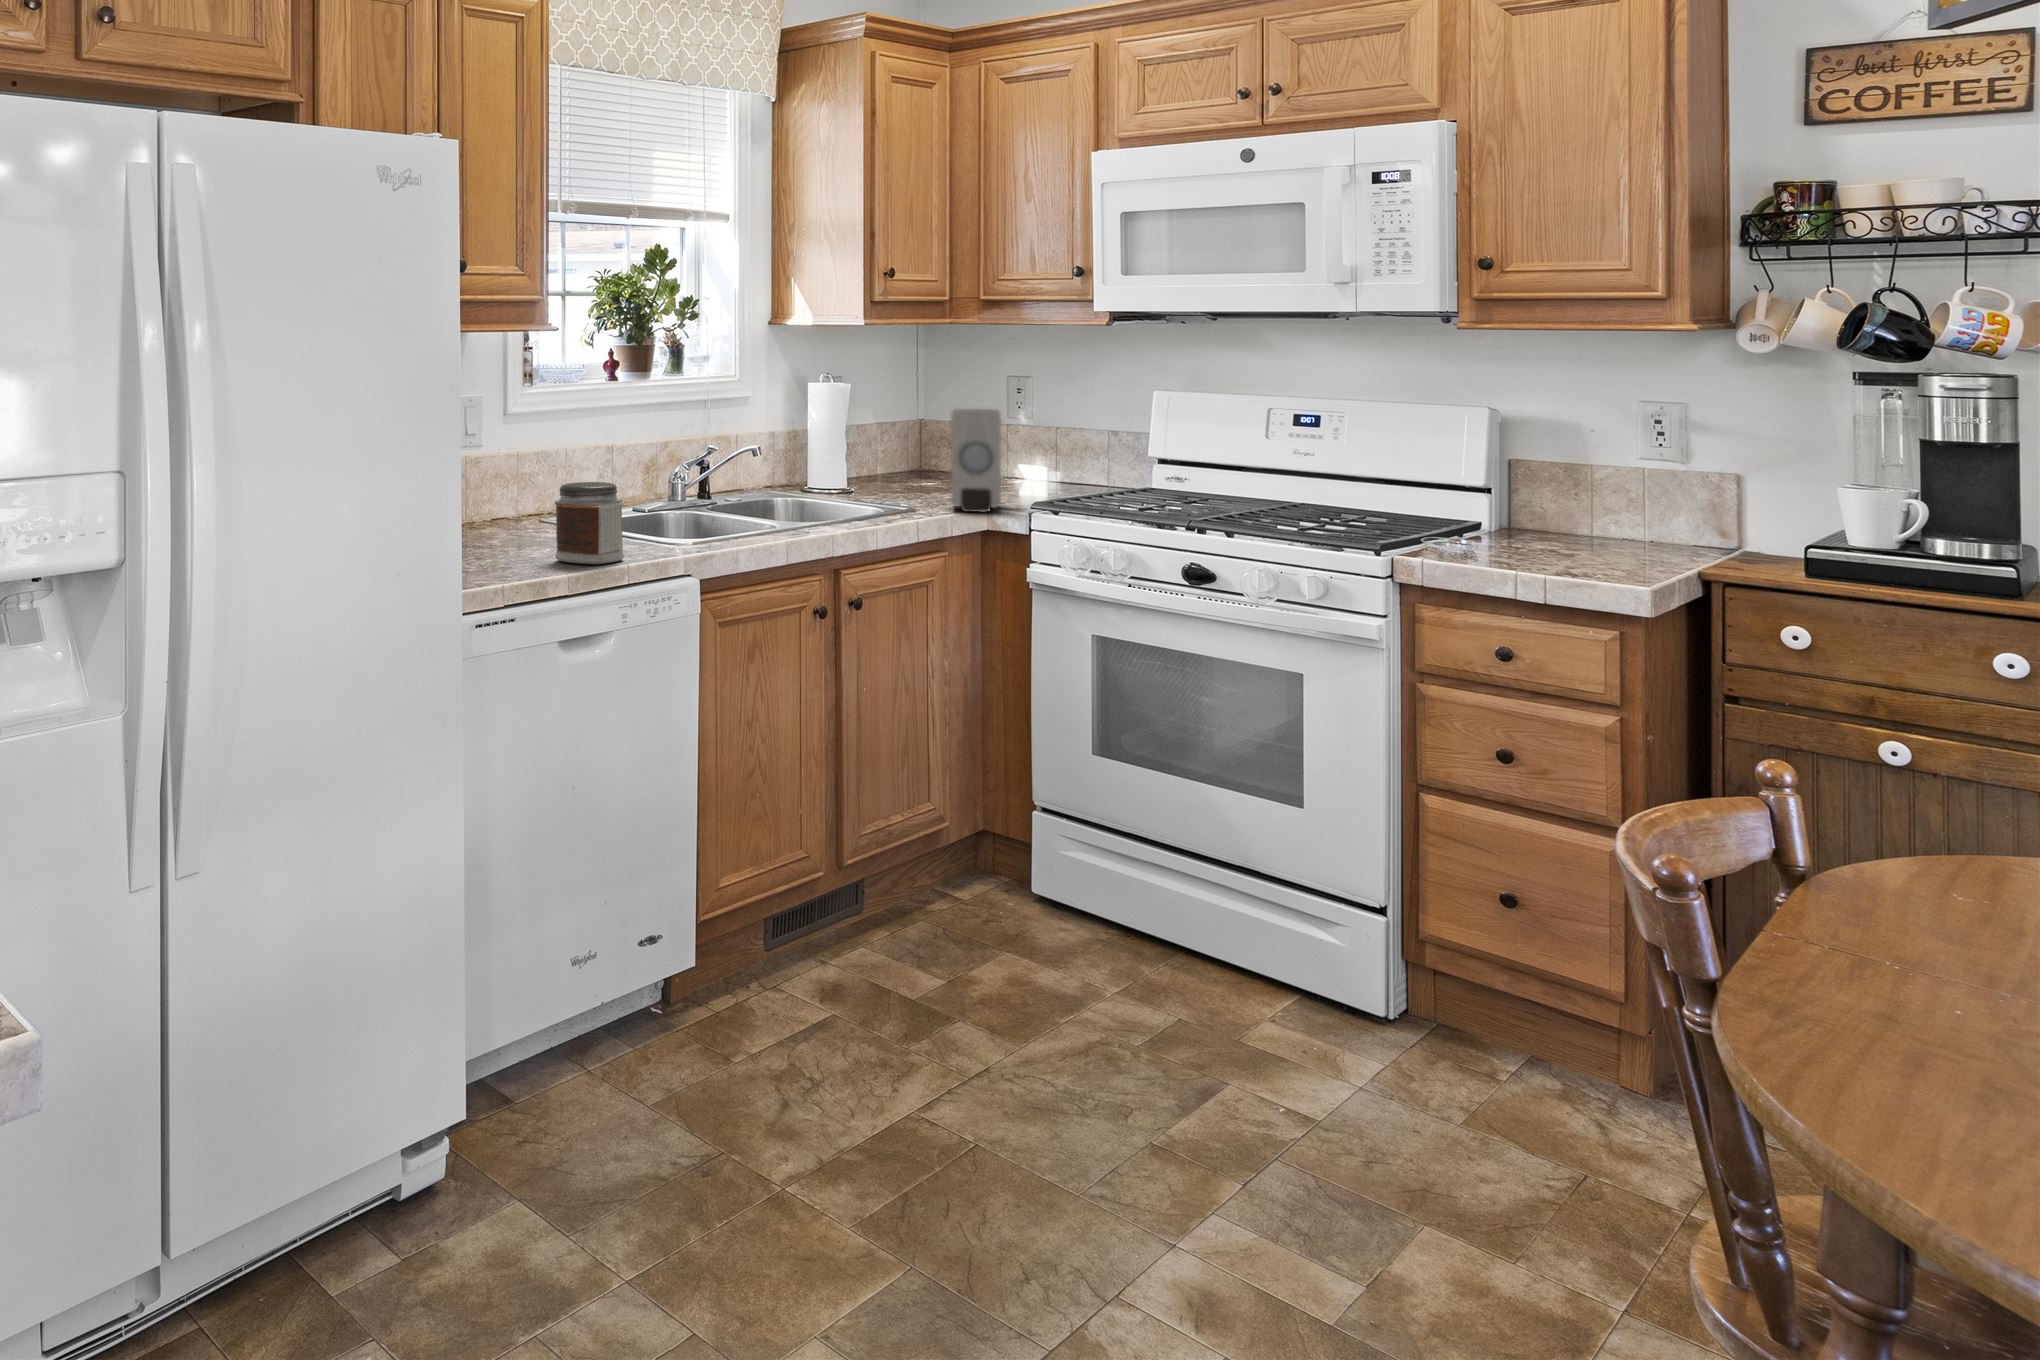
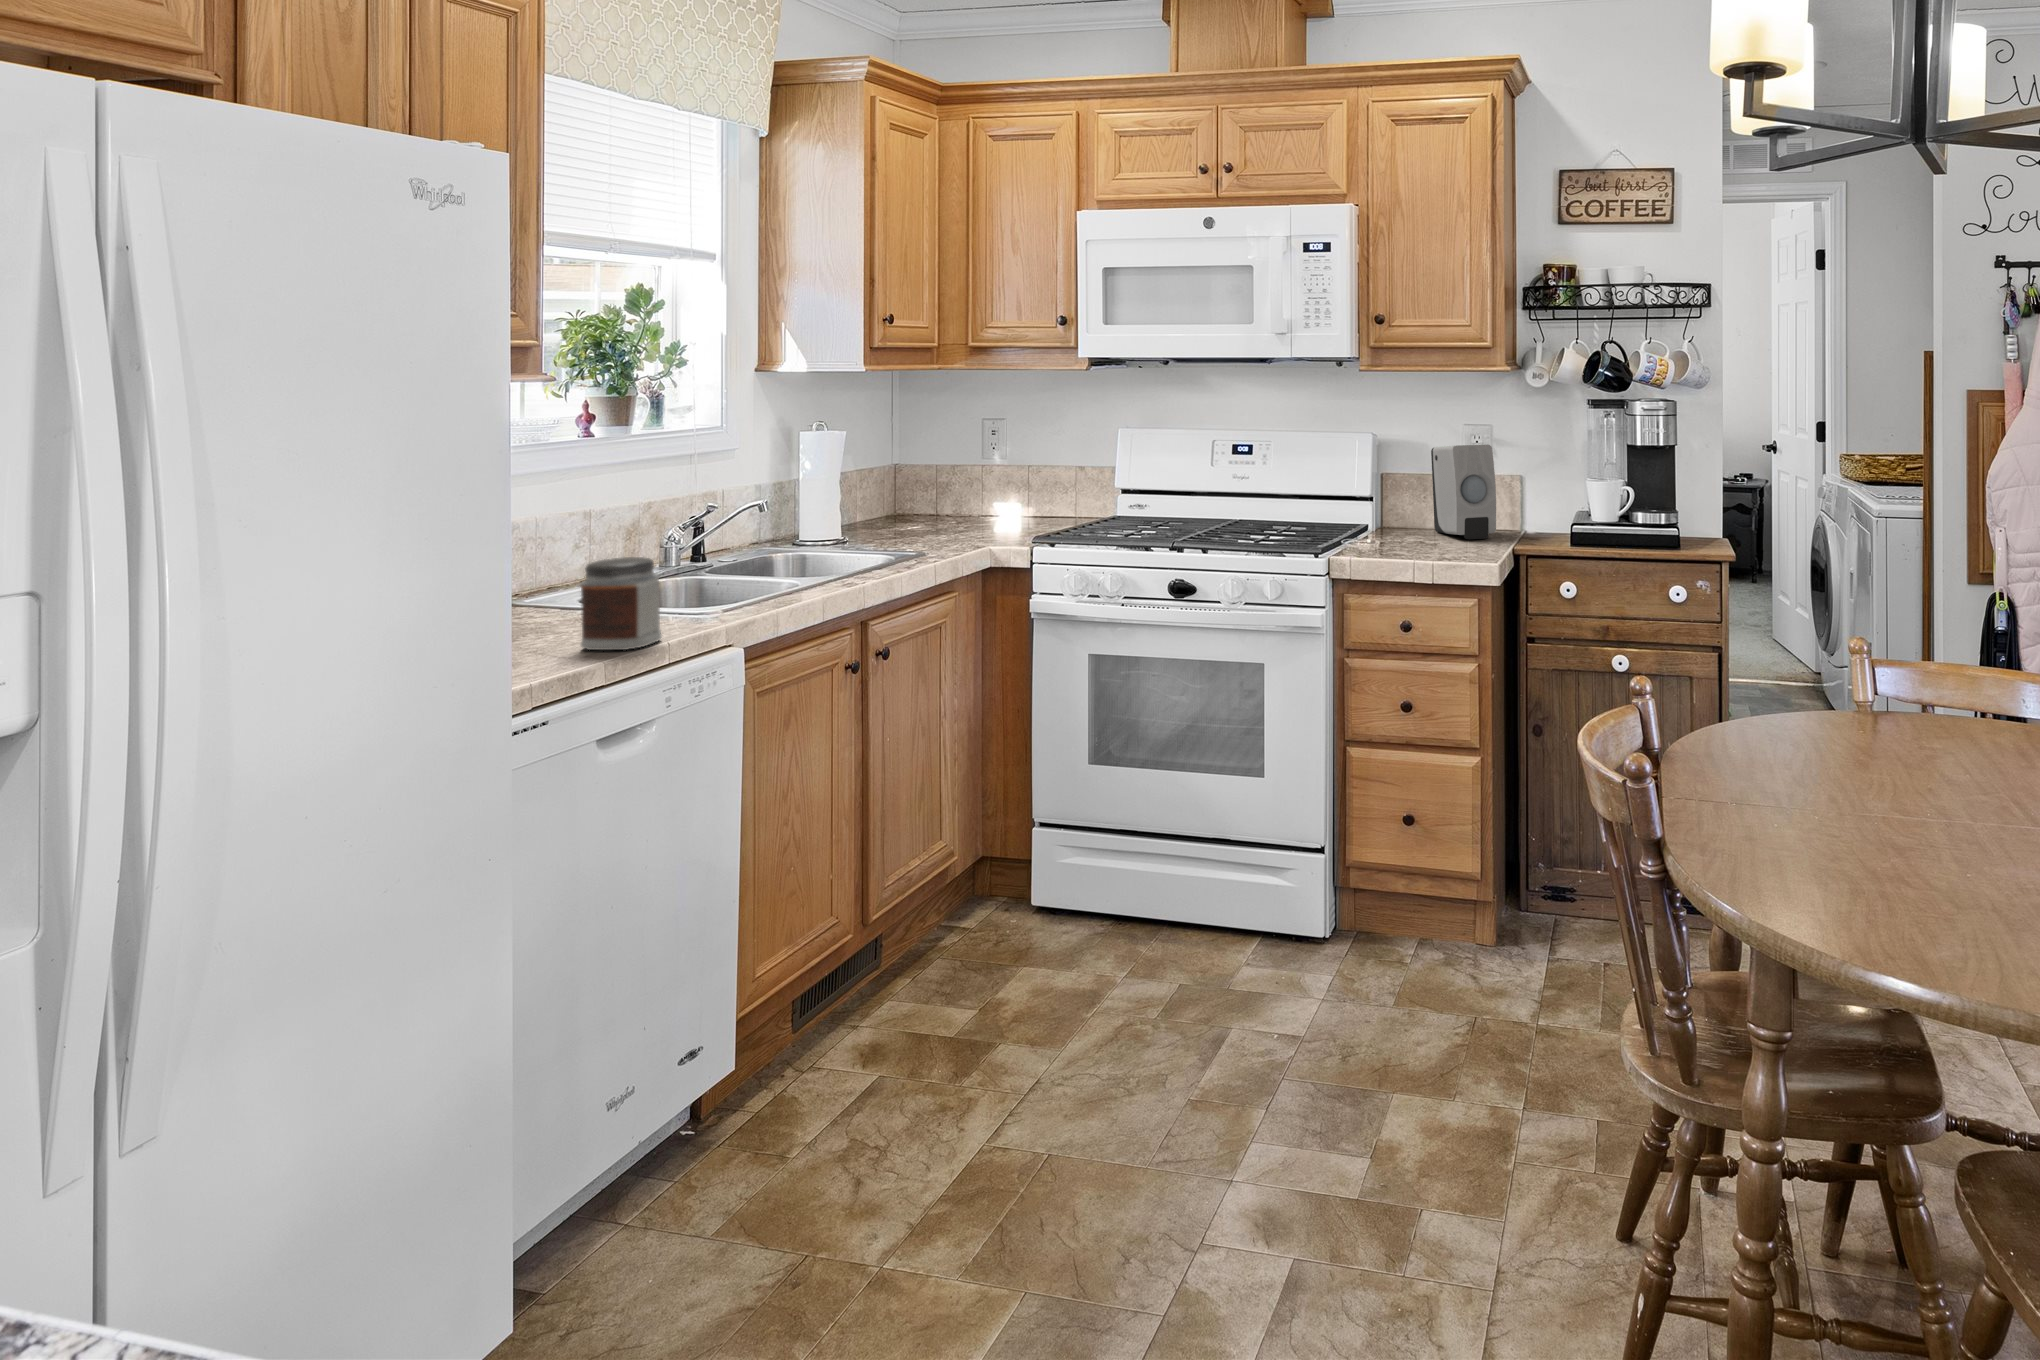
soap dispenser: present [951,409,1001,512] -> present [1431,444,1496,539]

